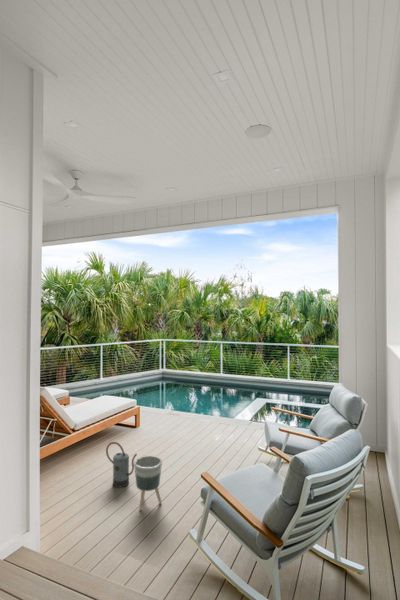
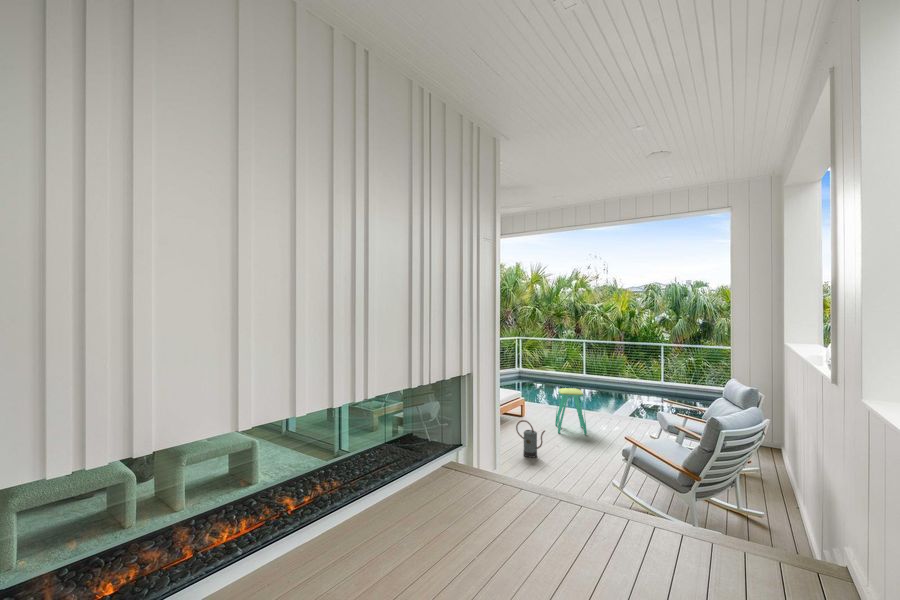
stool: none [169,396,199,447] -> present [555,388,587,434]
planter: present [134,456,162,510] -> none [550,431,574,473]

